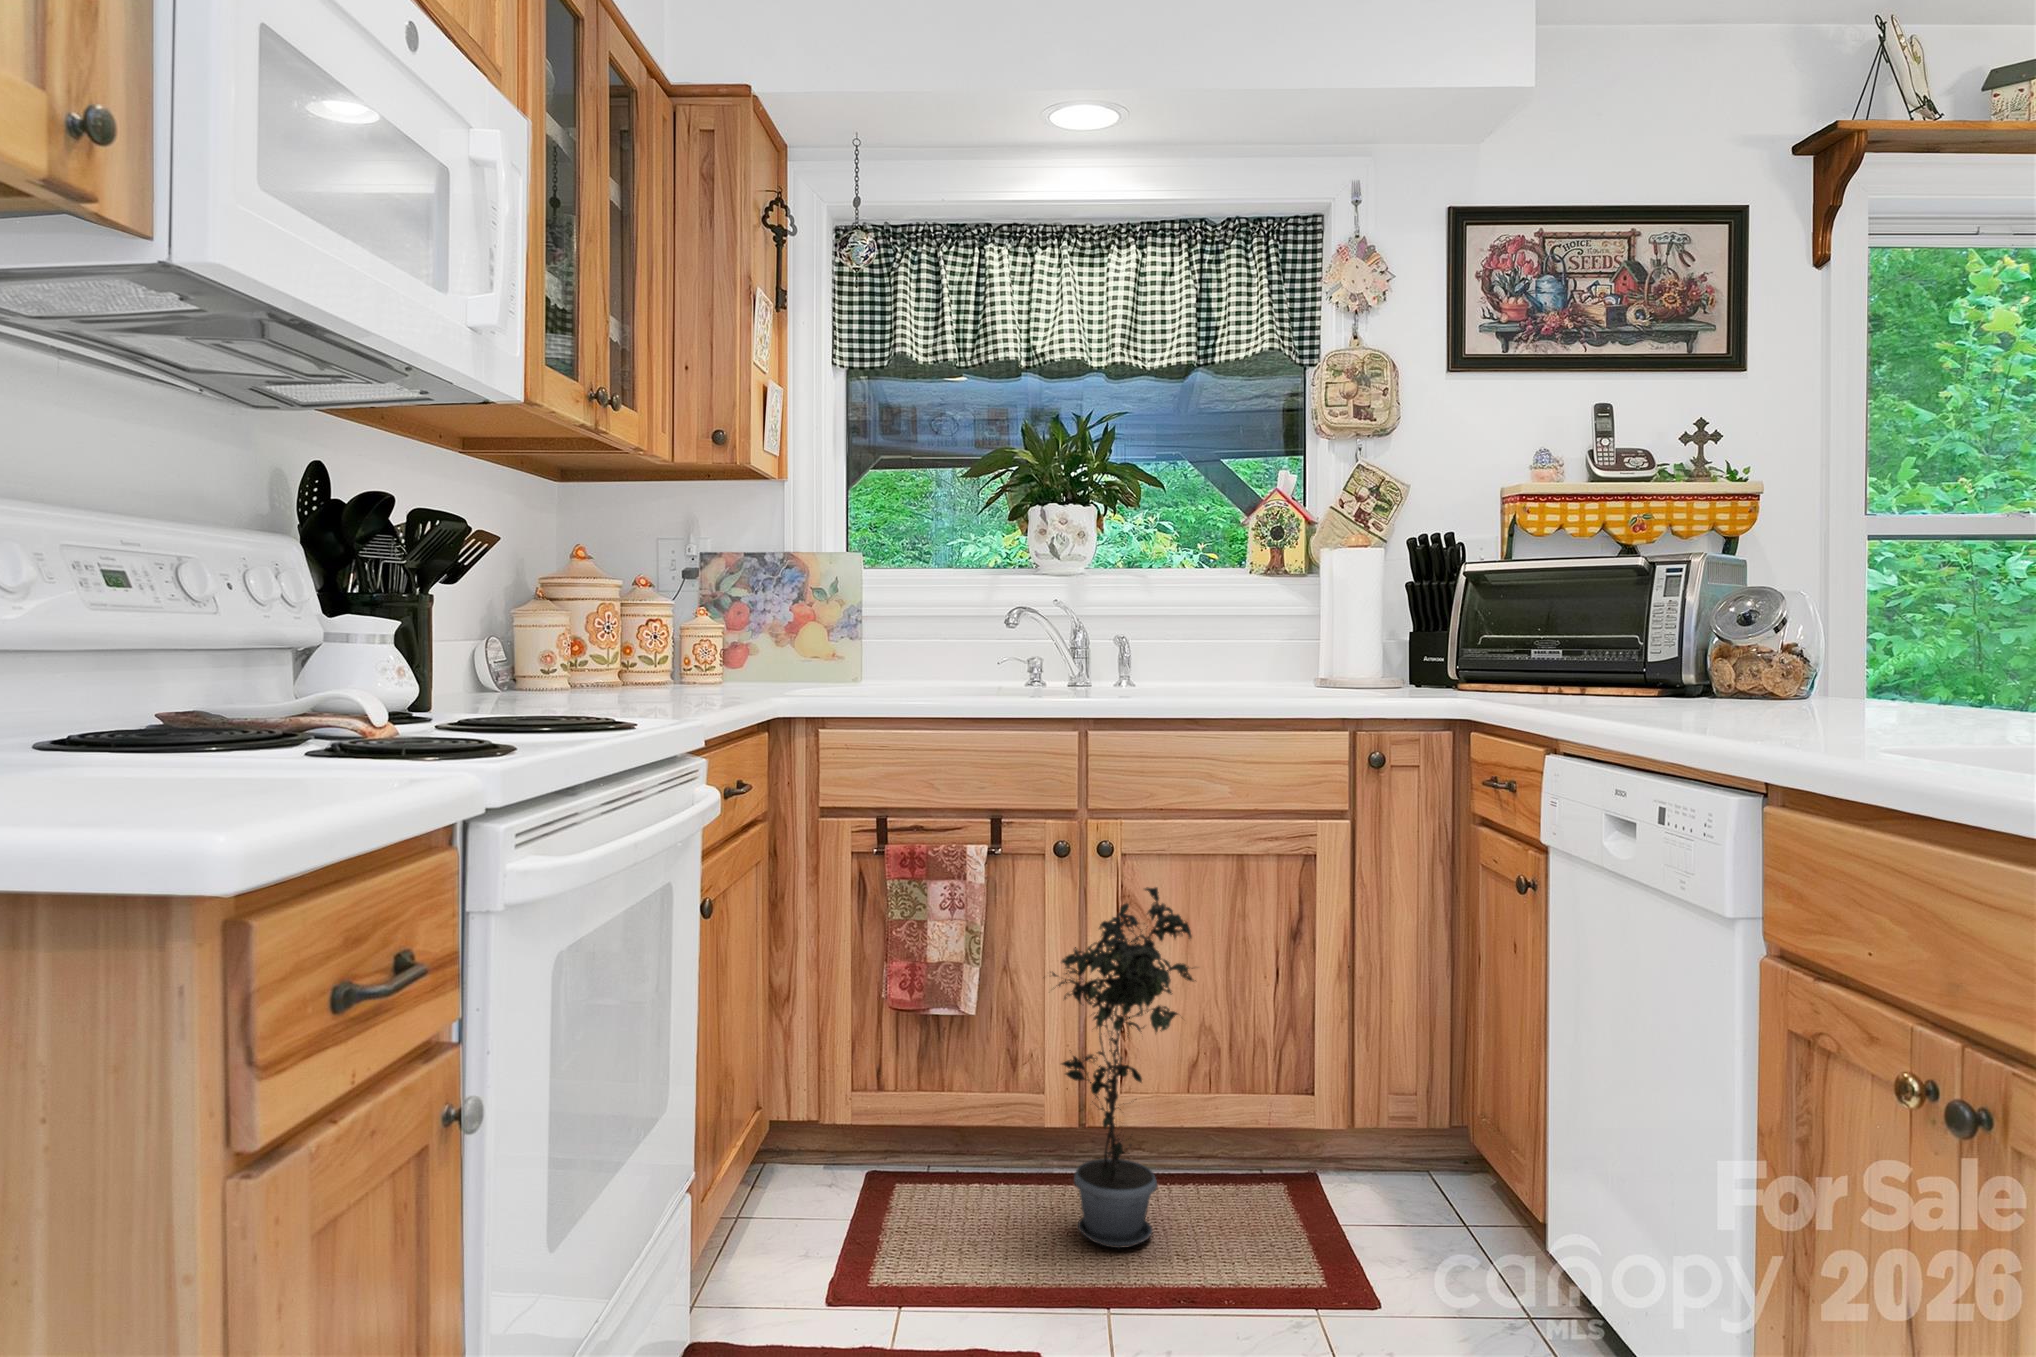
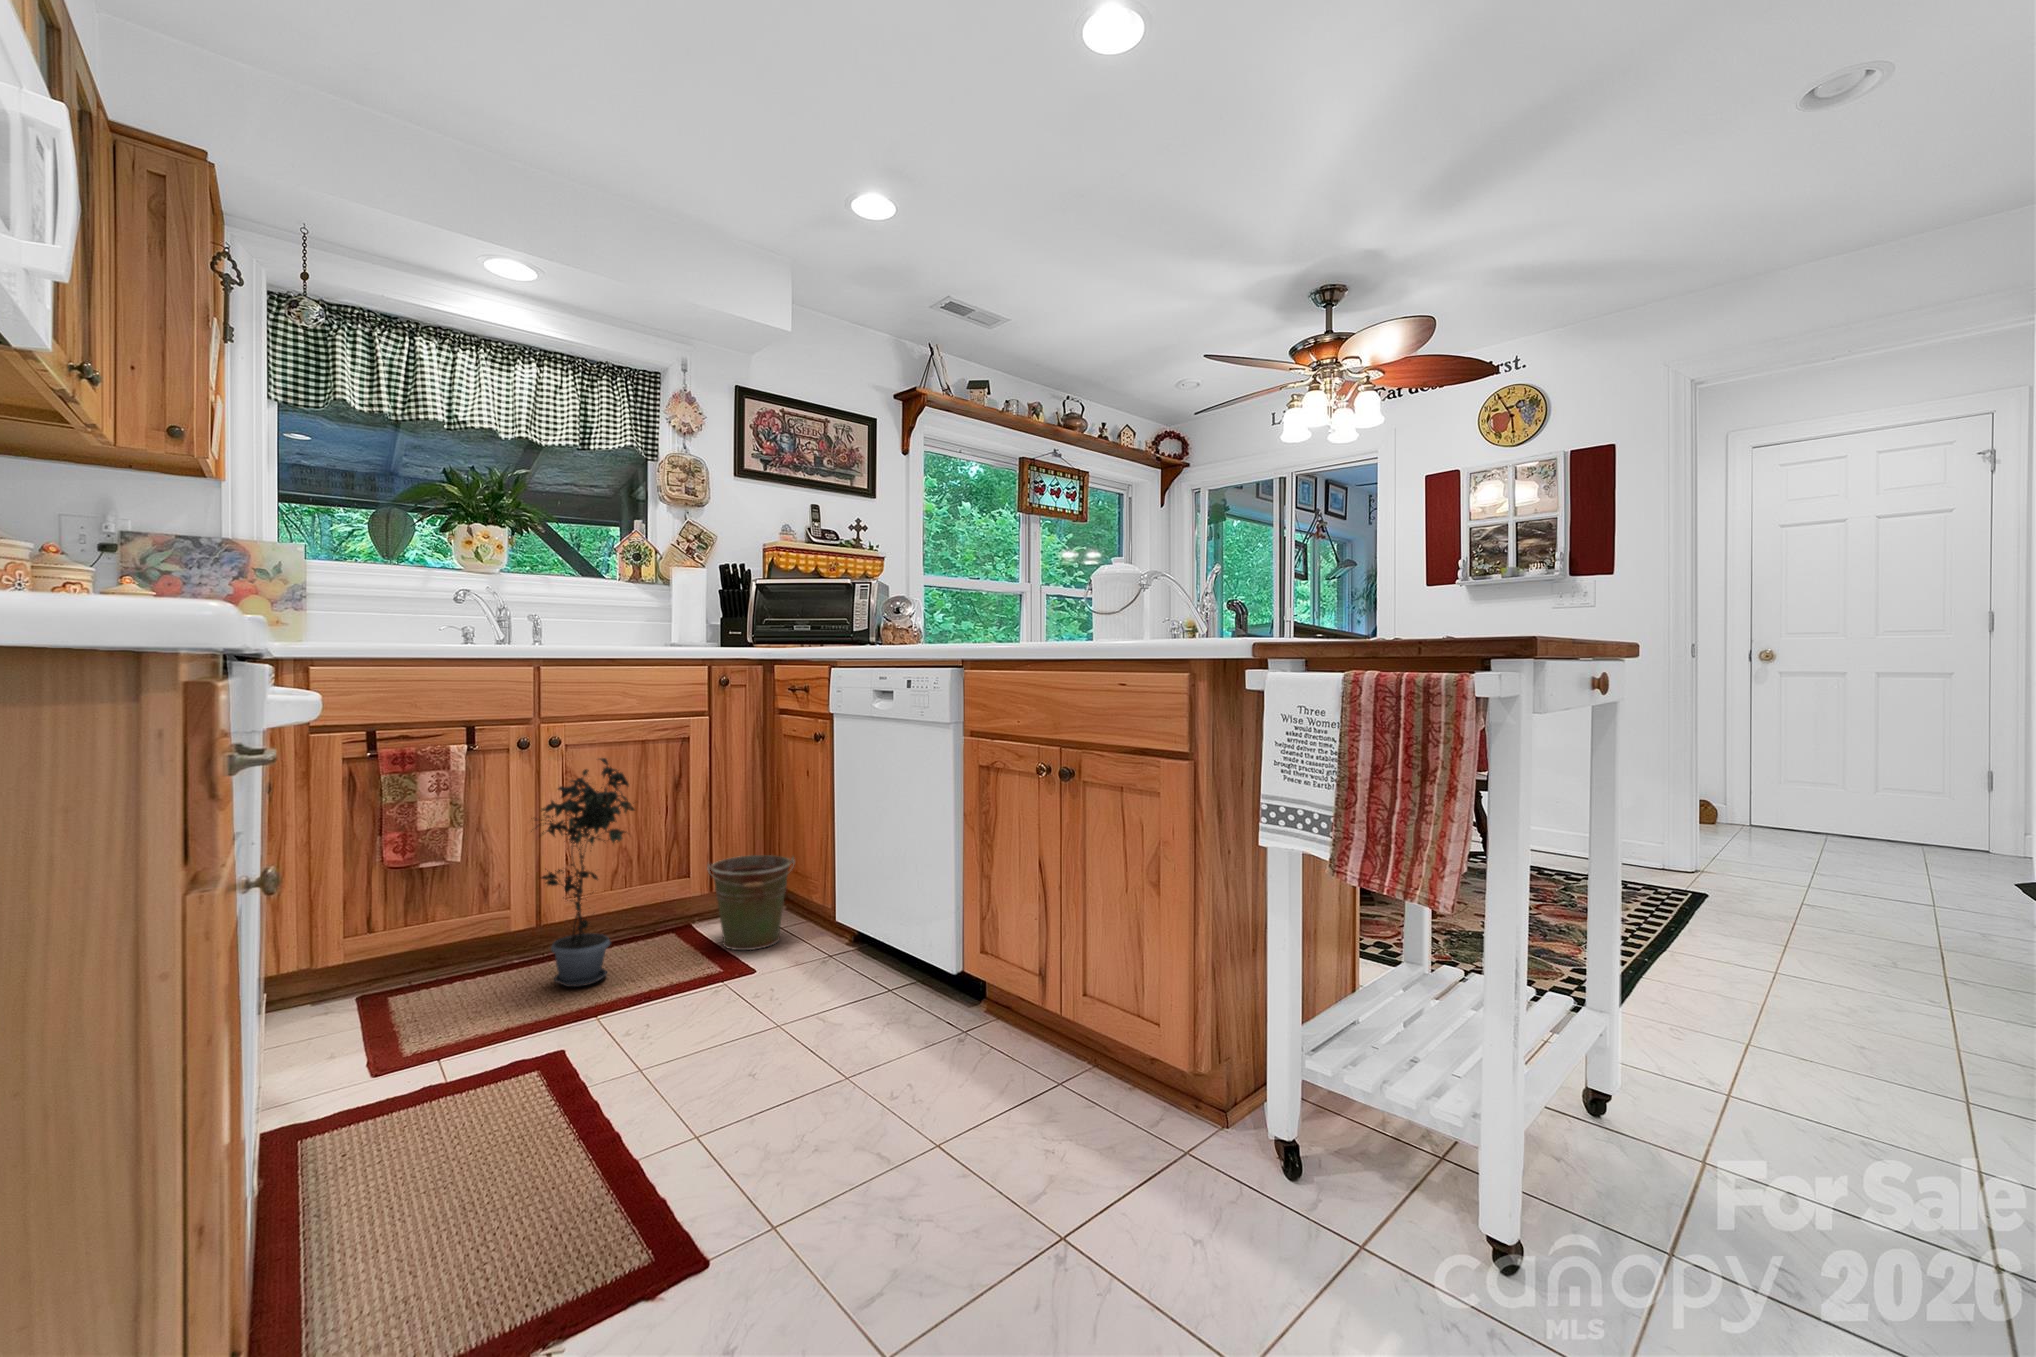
bucket: none [1321,1077,1478,1260] -> present [707,855,794,950]

